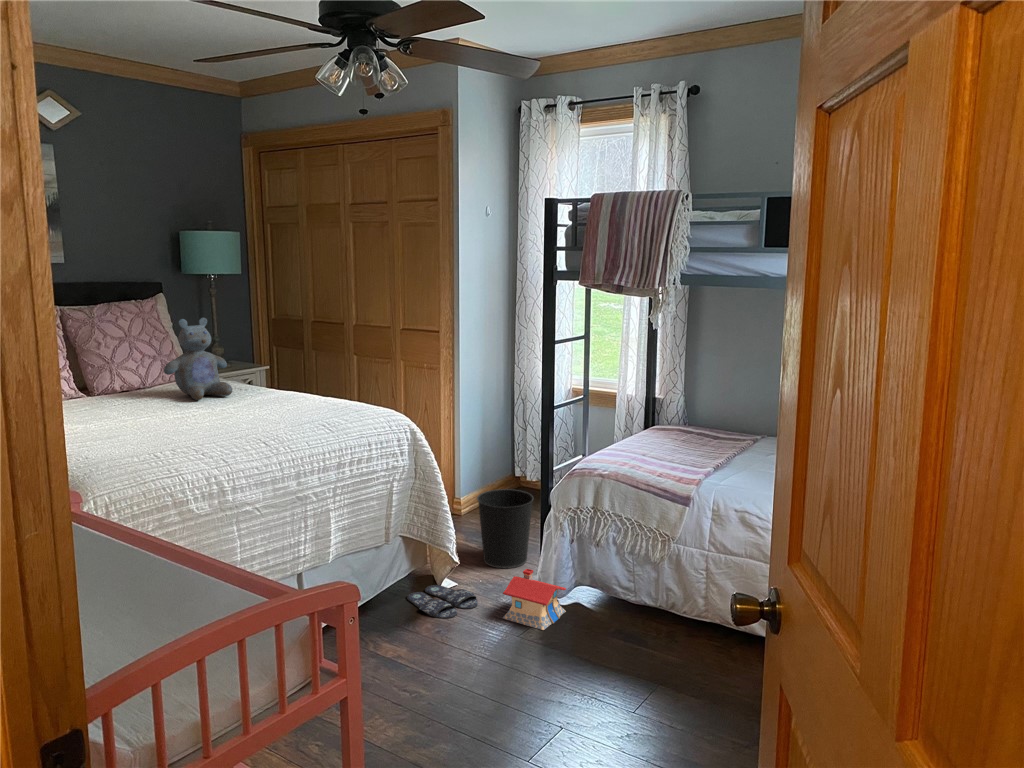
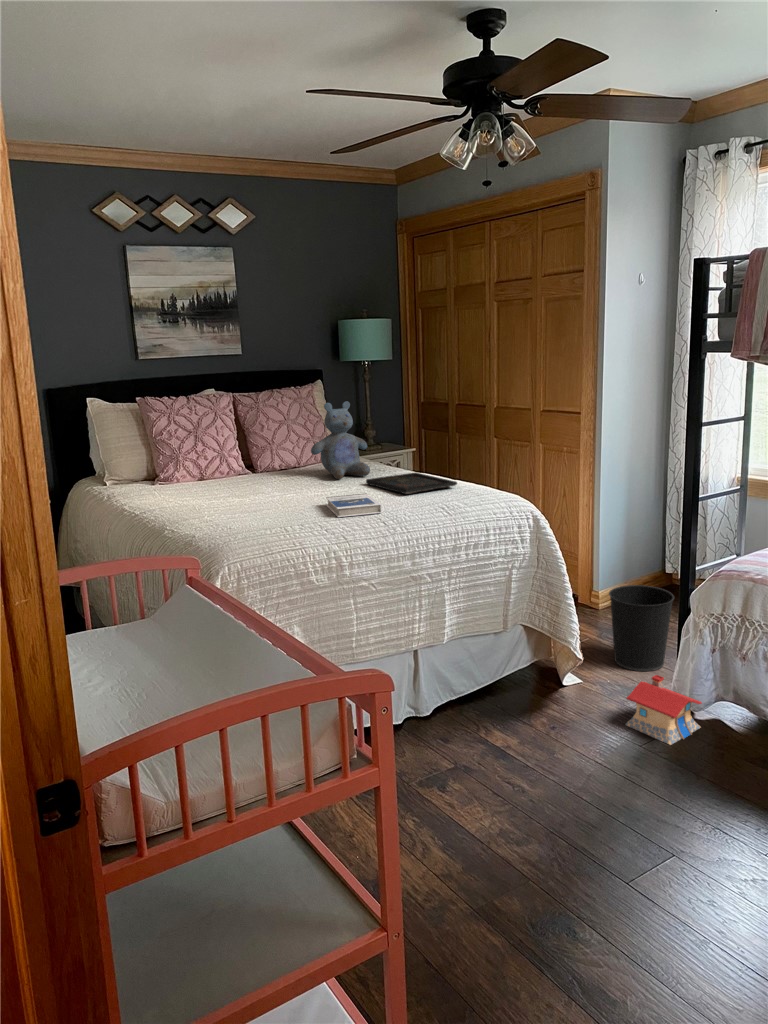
tray: none [231,391,330,413] -> present [366,473,457,494]
hardback book: none [193,414,260,441] -> present [326,494,382,517]
slippers: present [407,585,478,618] -> none [525,679,600,716]

